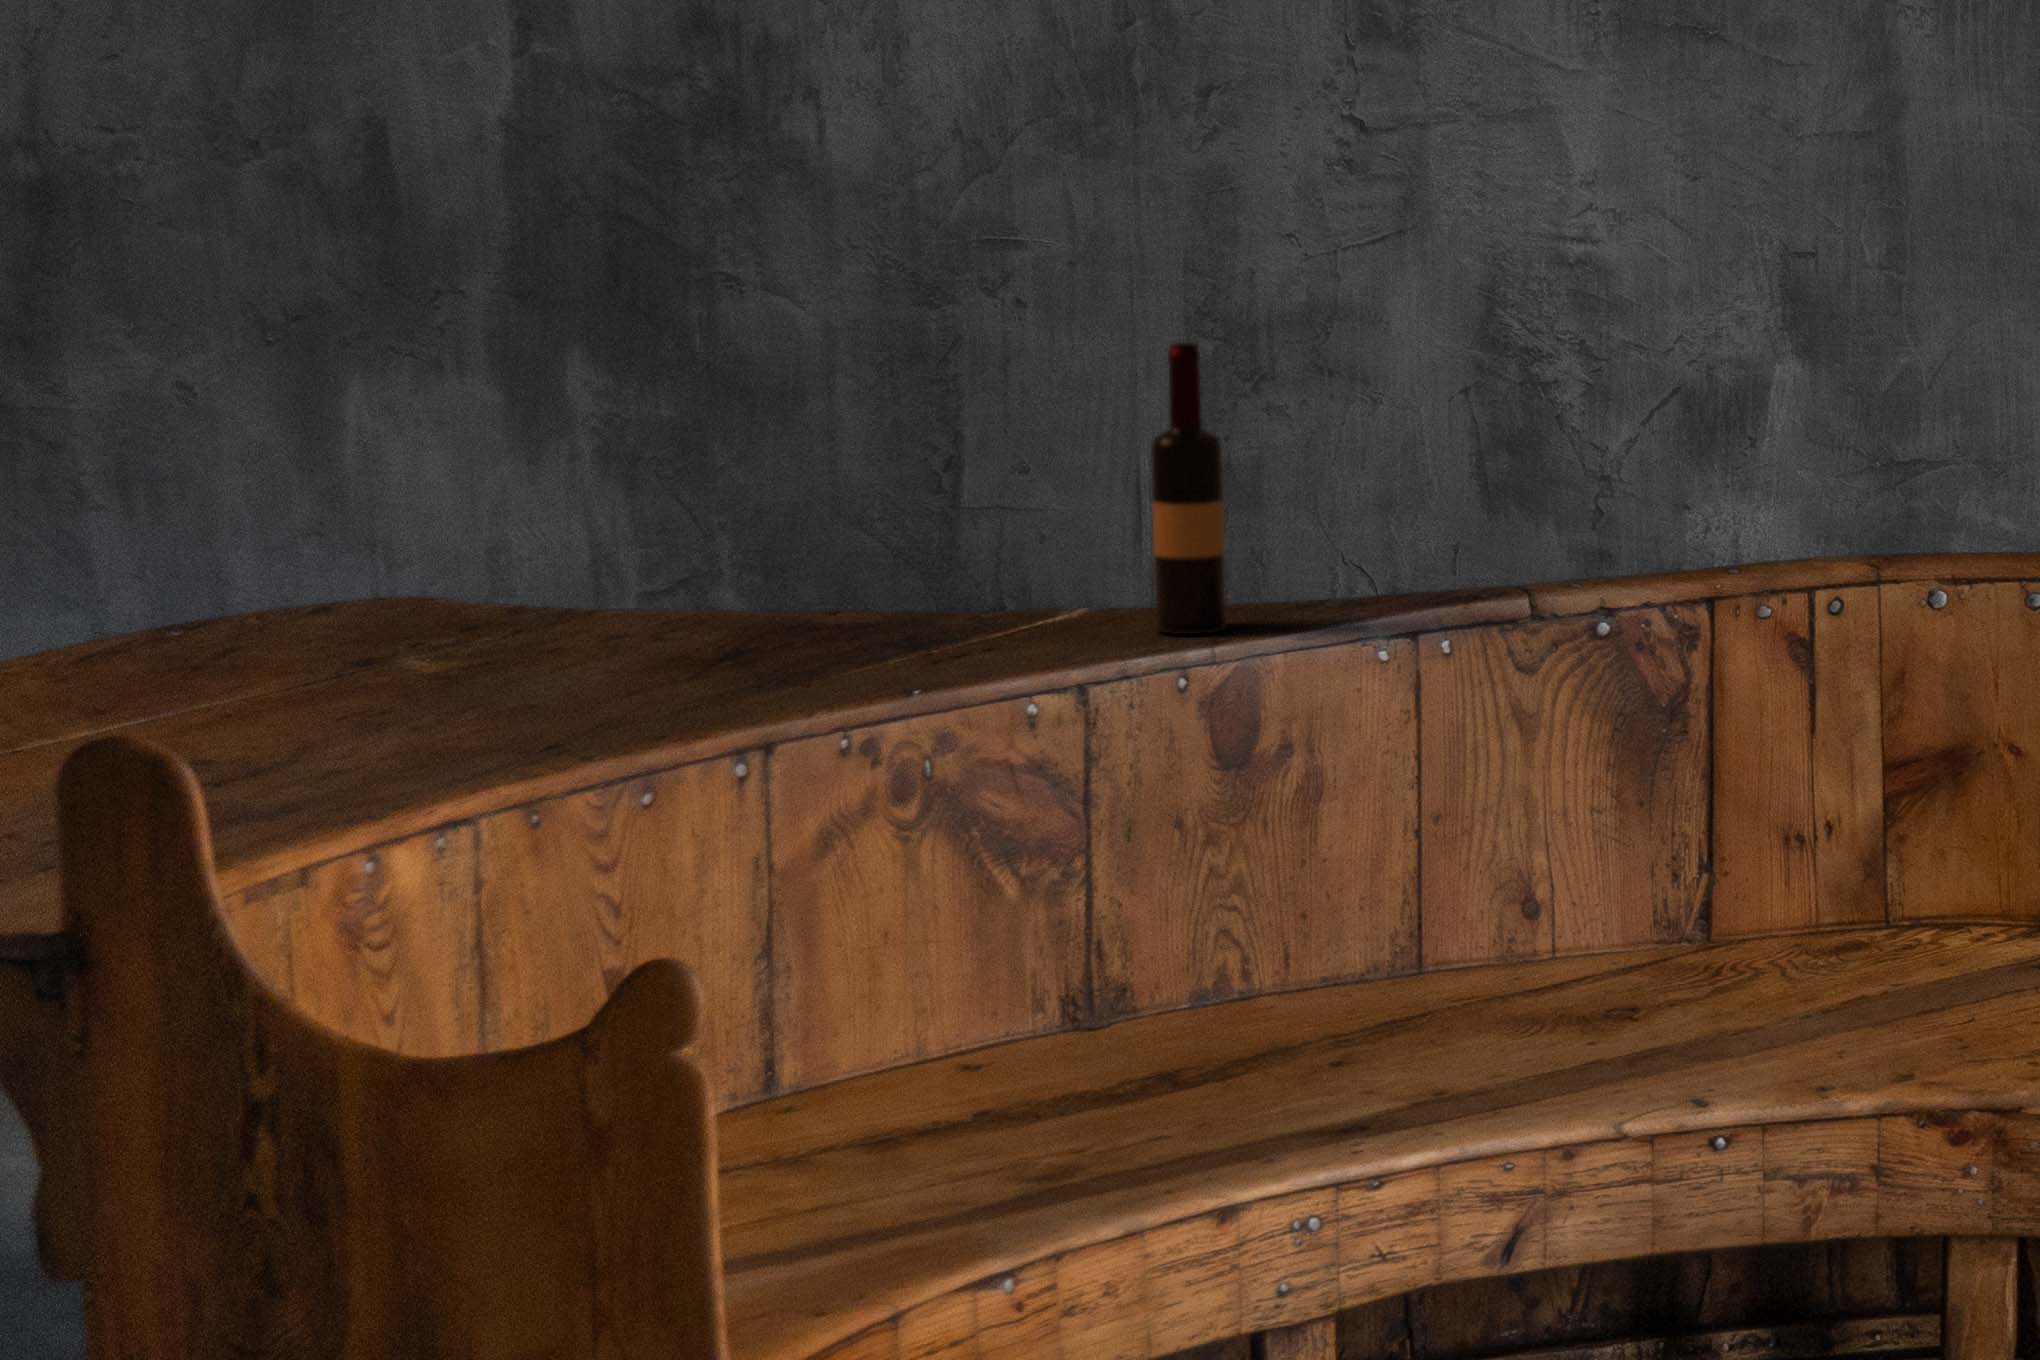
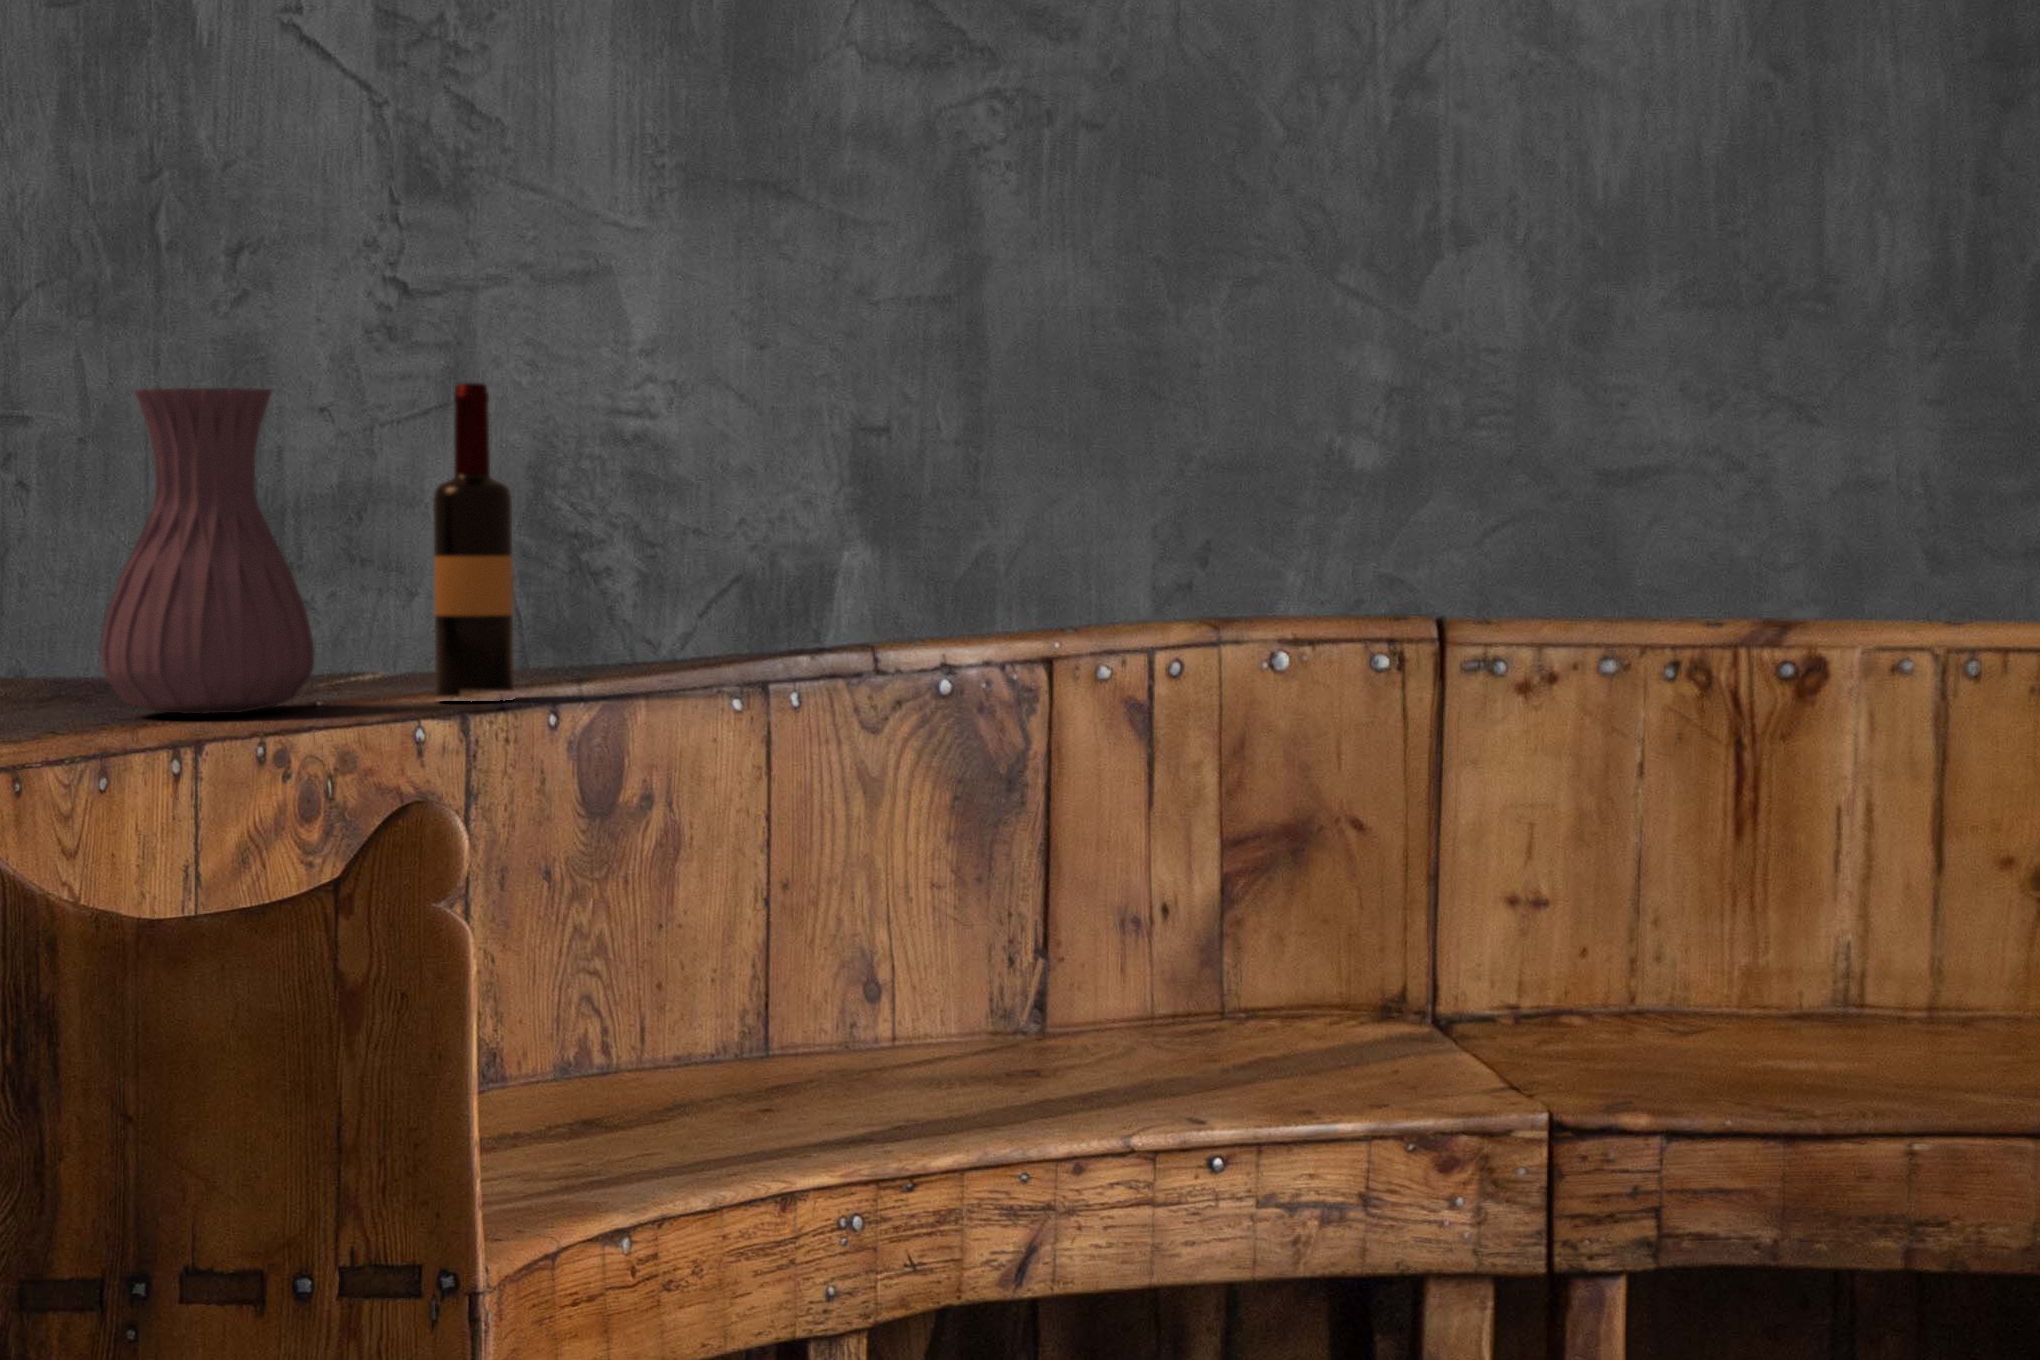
vase: none [848,352,1038,651] -> present [101,388,314,714]

